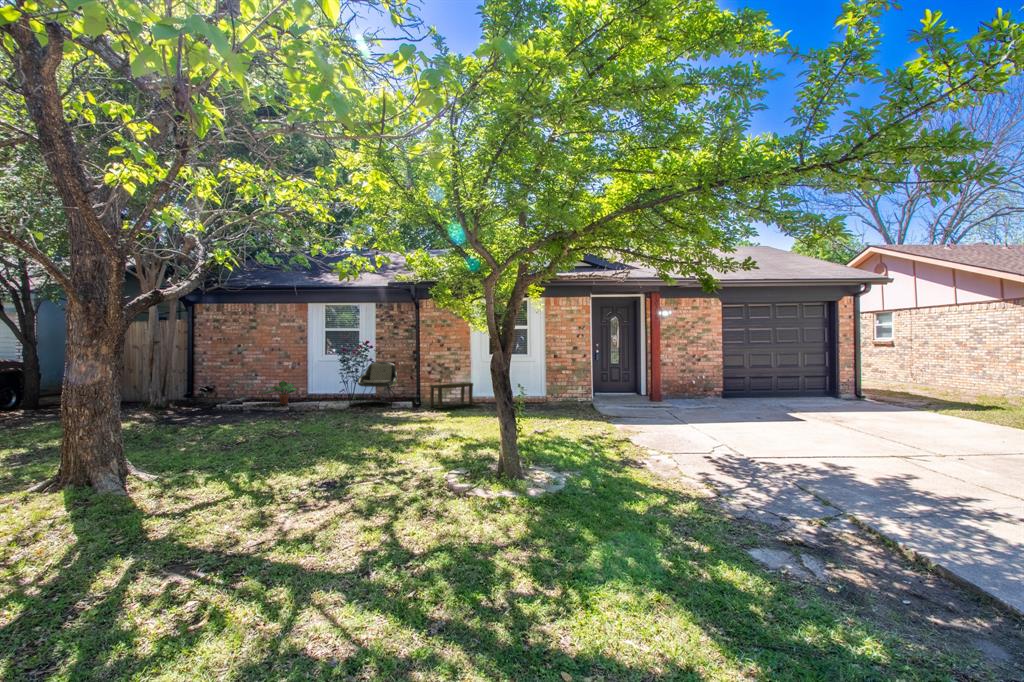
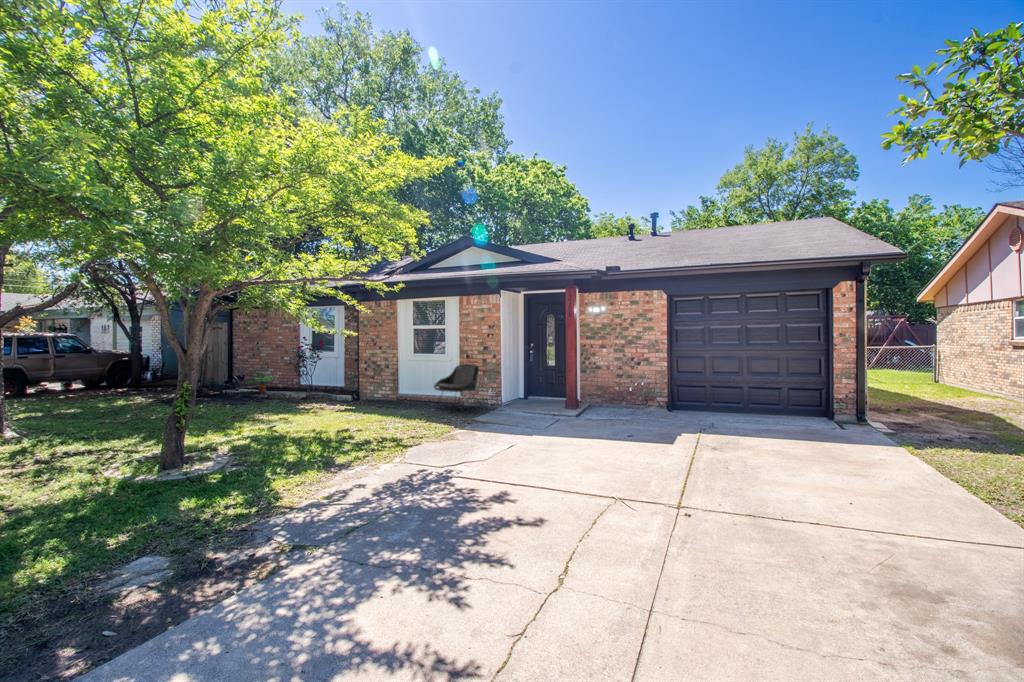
lounge chair: present [358,362,398,404] -> present [434,364,479,411]
bench: present [430,382,473,408] -> none [353,379,392,404]

